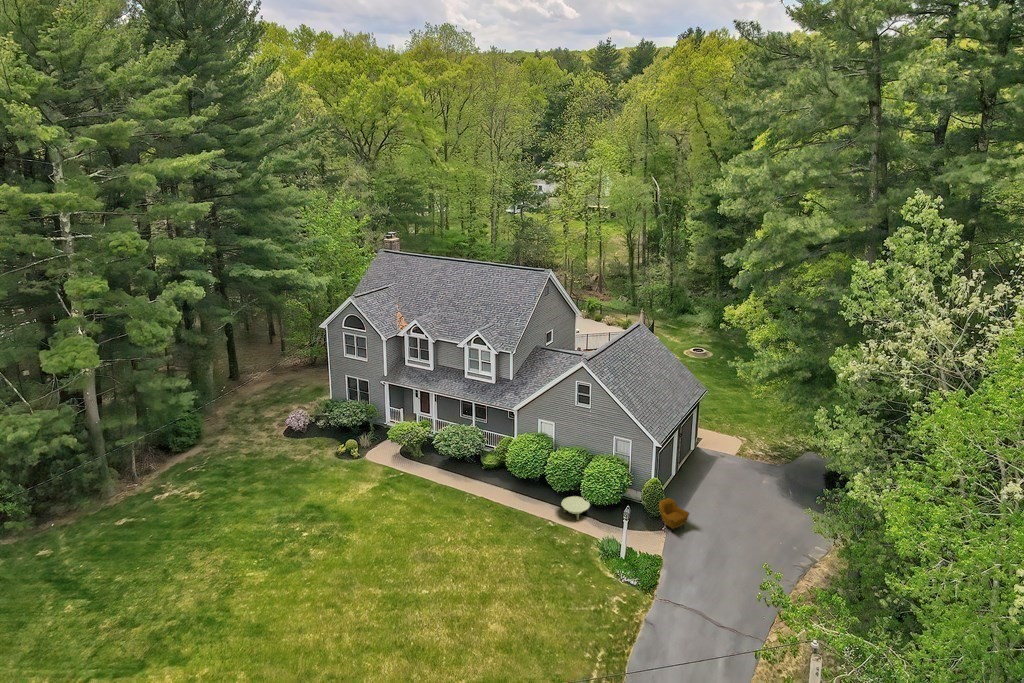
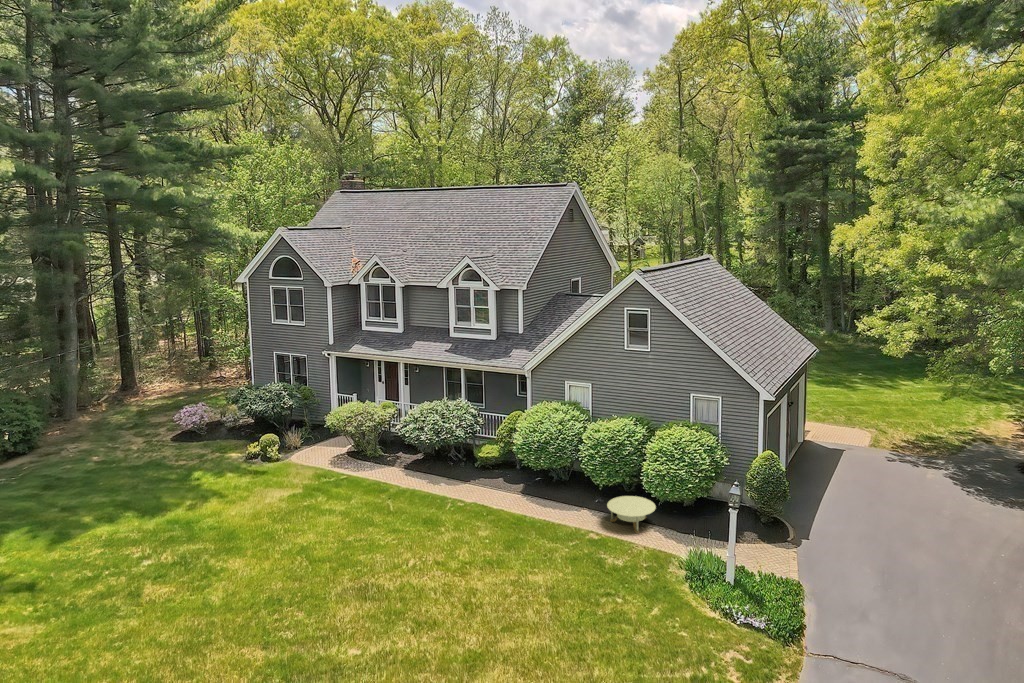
armchair: present [659,498,689,533] -> none [778,489,834,547]

